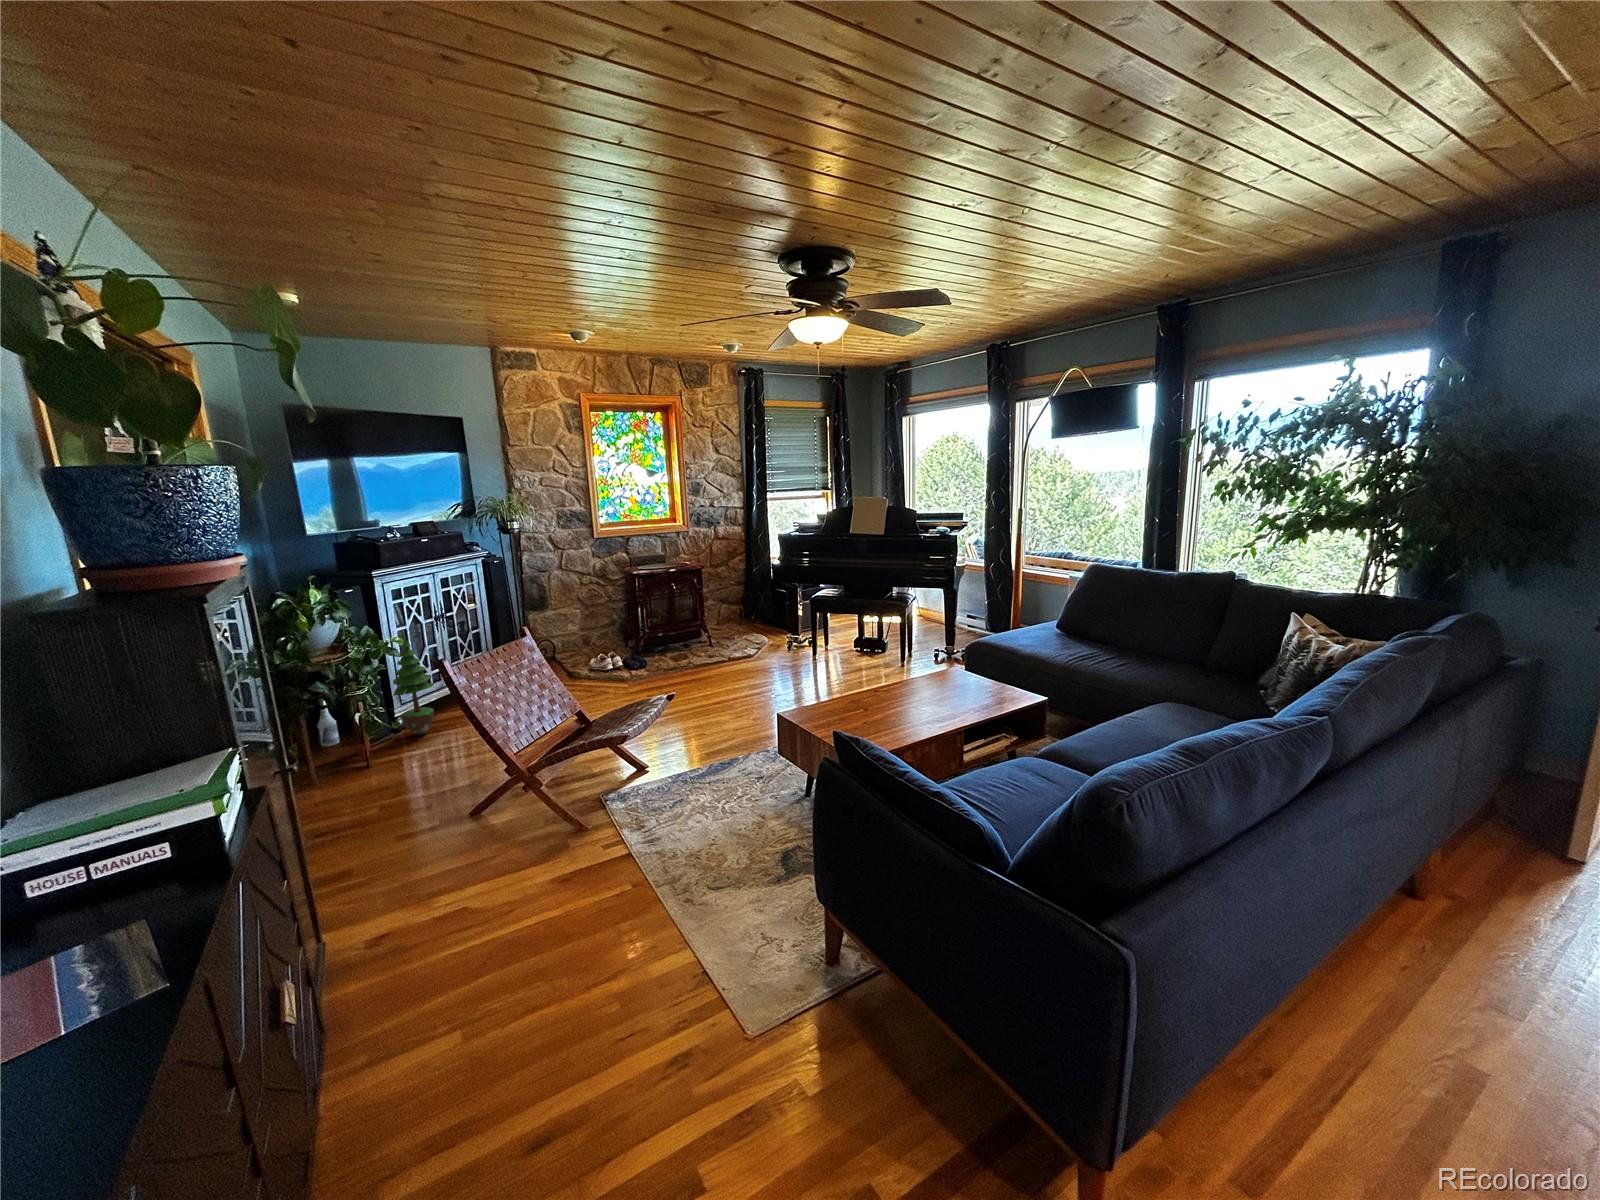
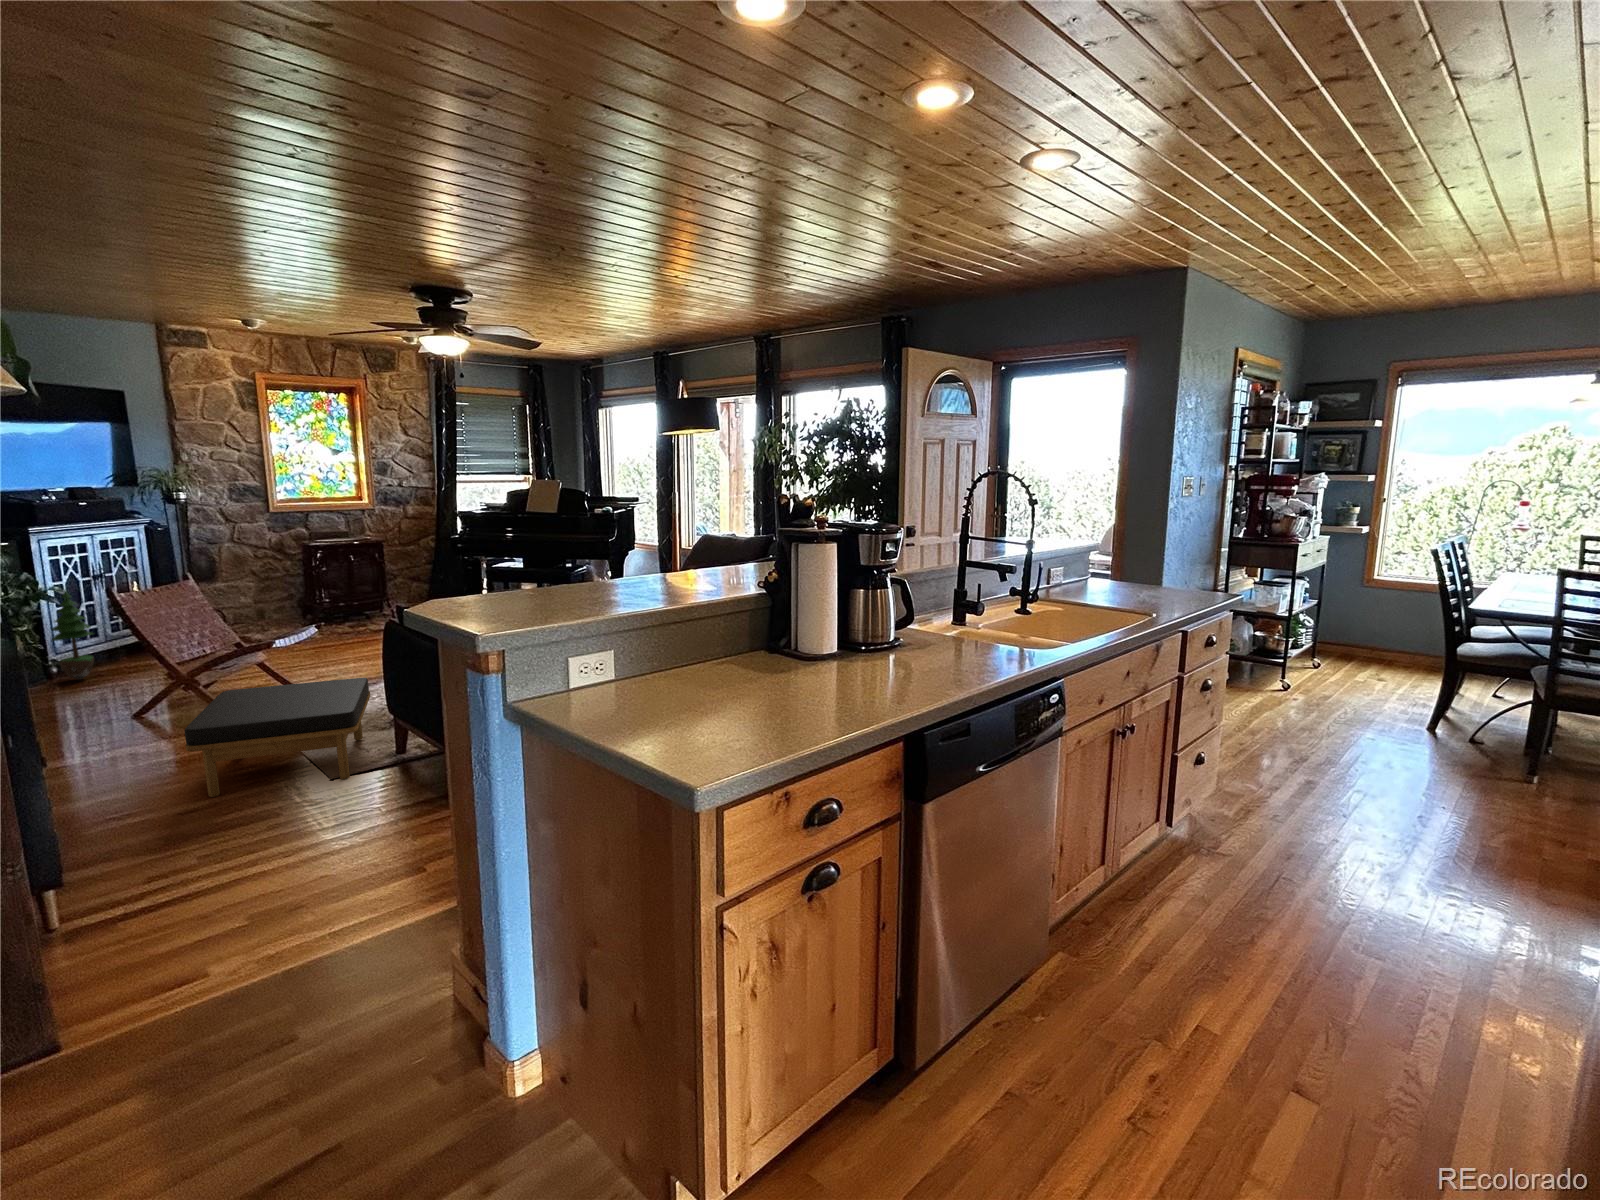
ottoman: none [513,816,773,1075] -> present [185,678,370,797]

